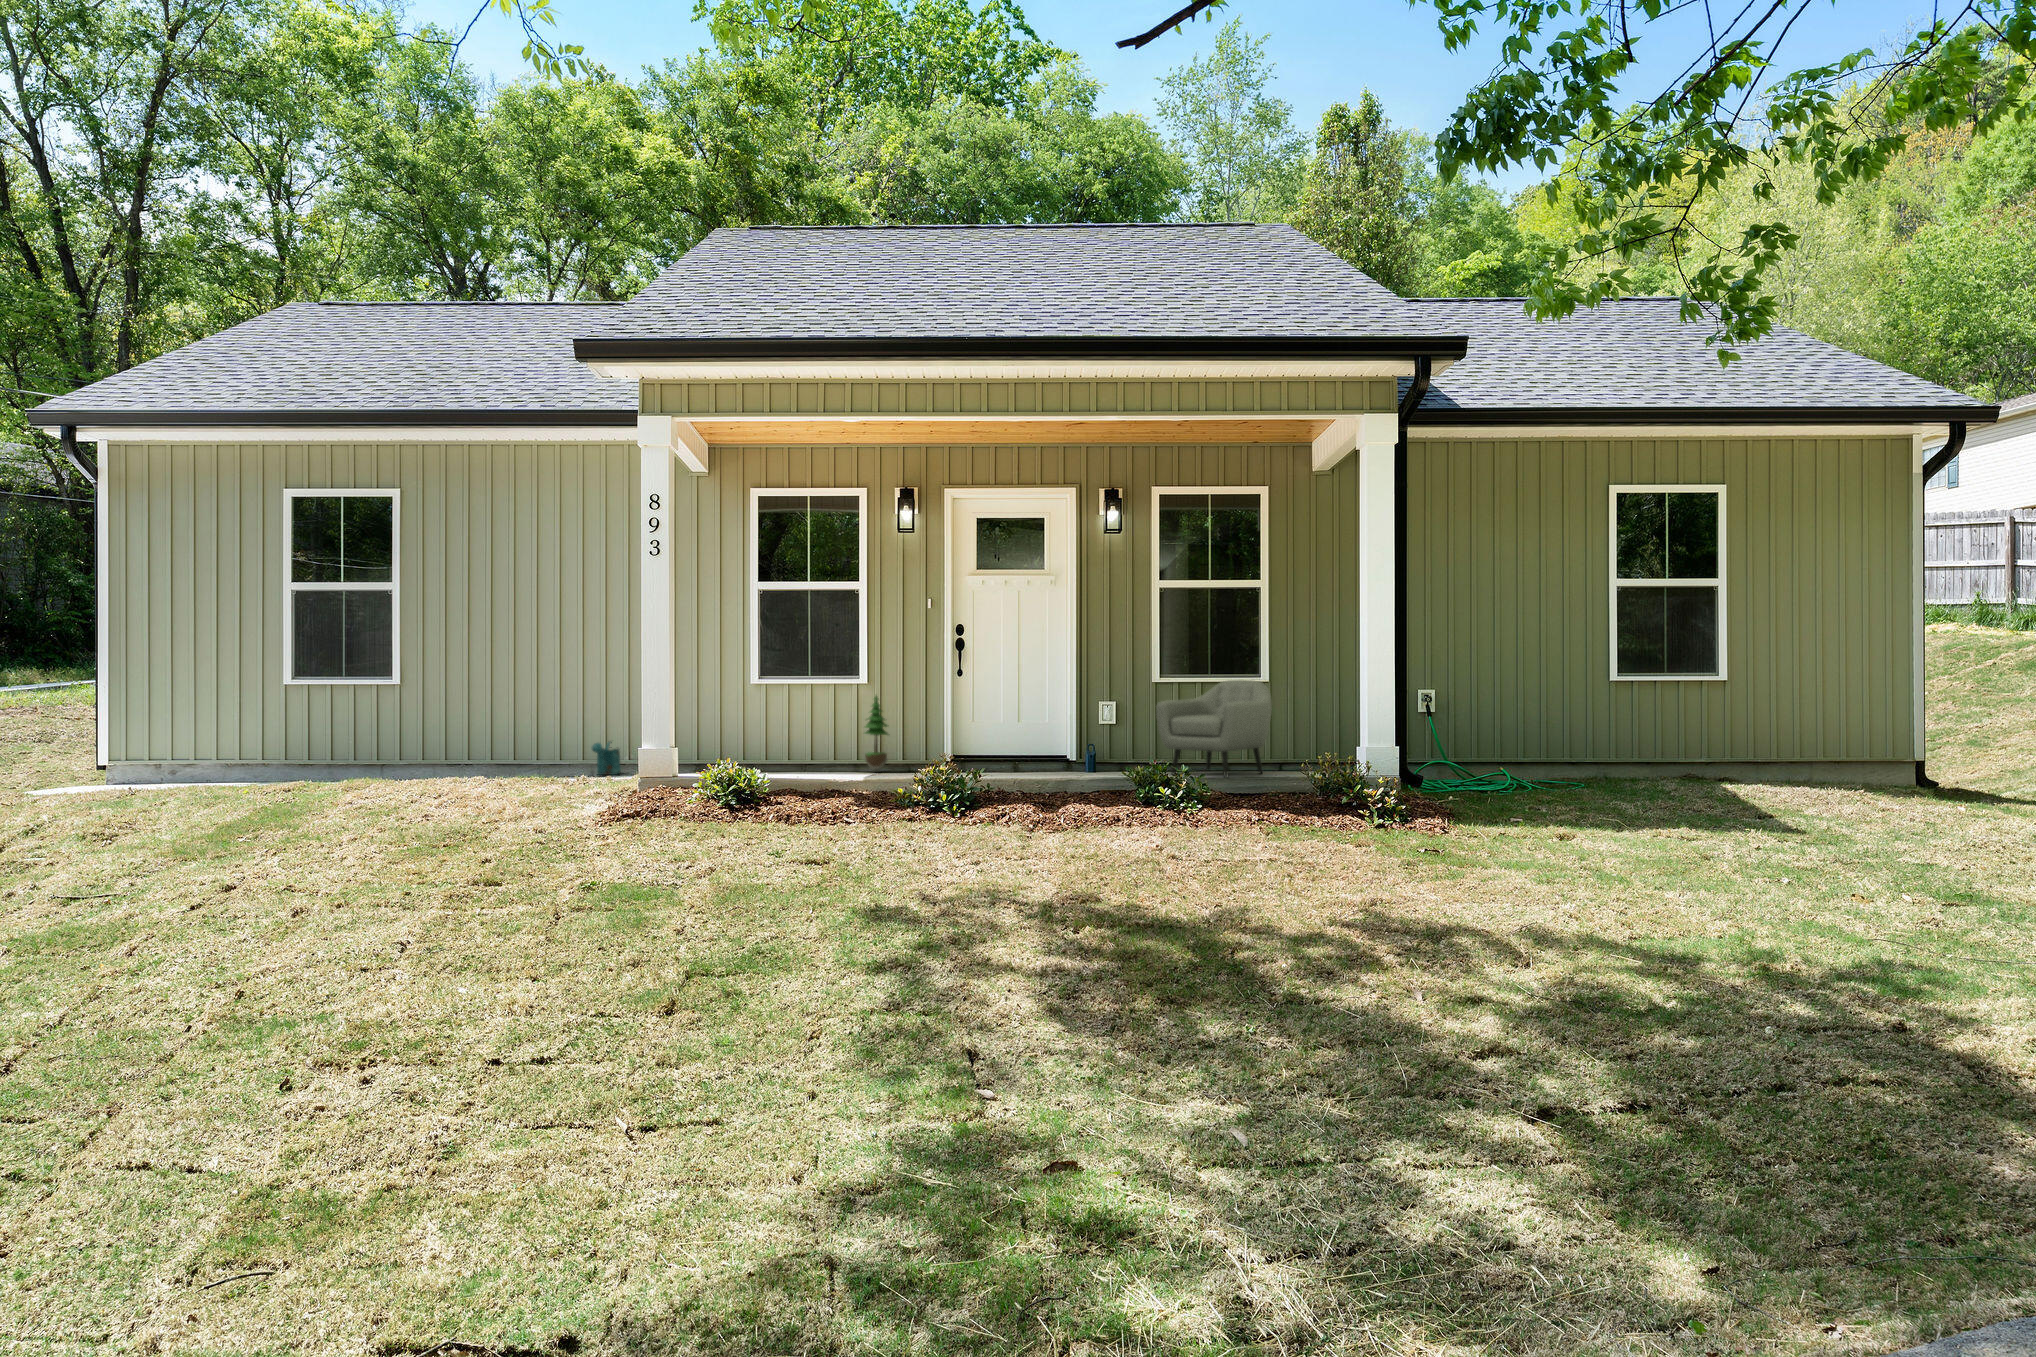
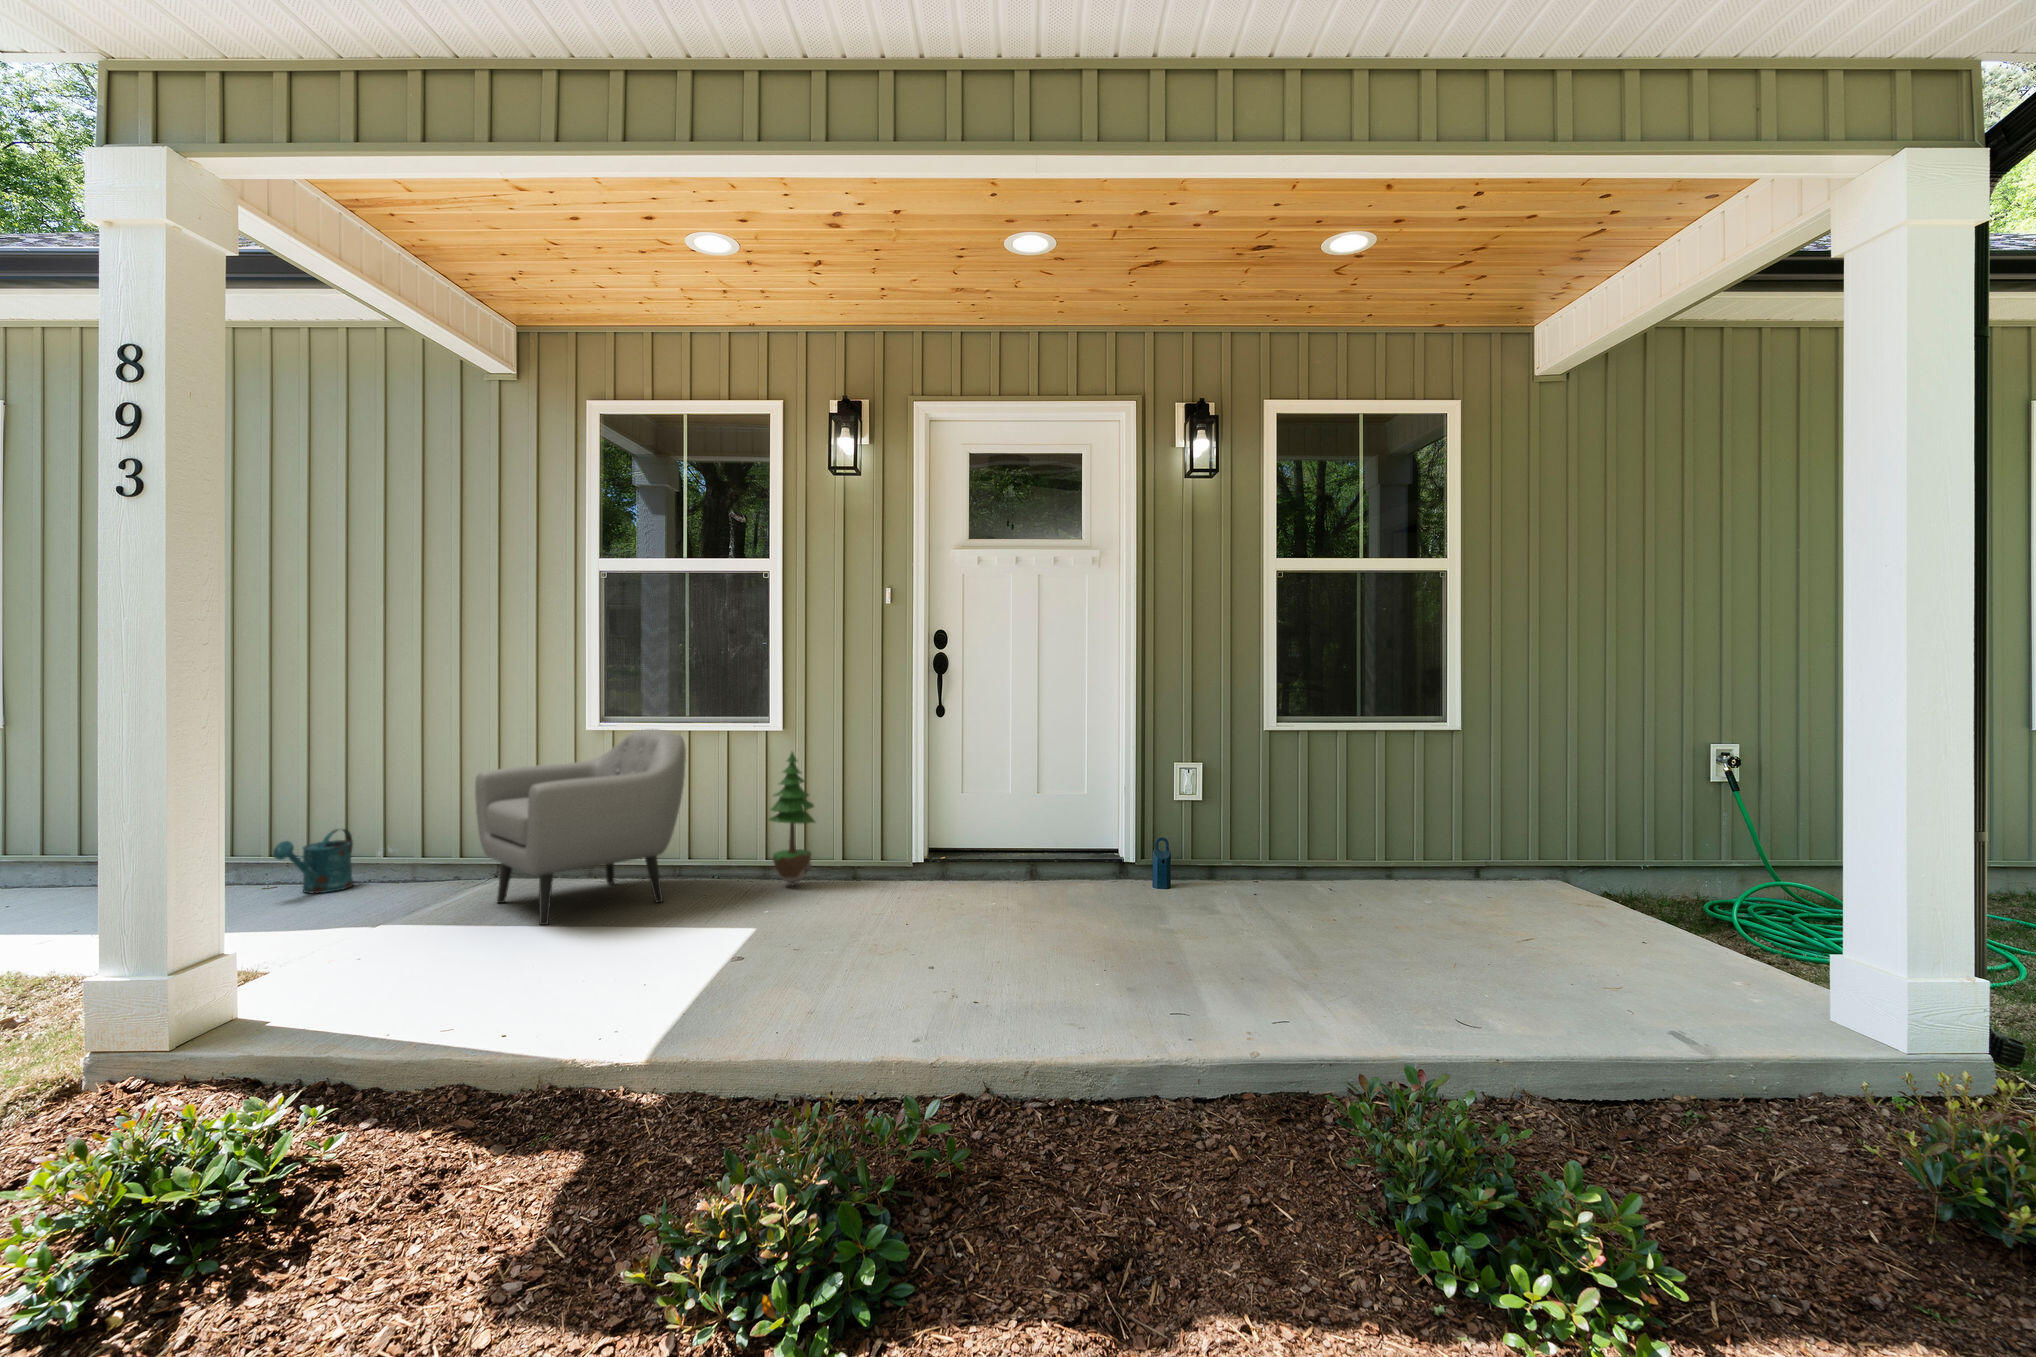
armchair: present [1156,680,1272,778] -> present [475,729,686,925]

